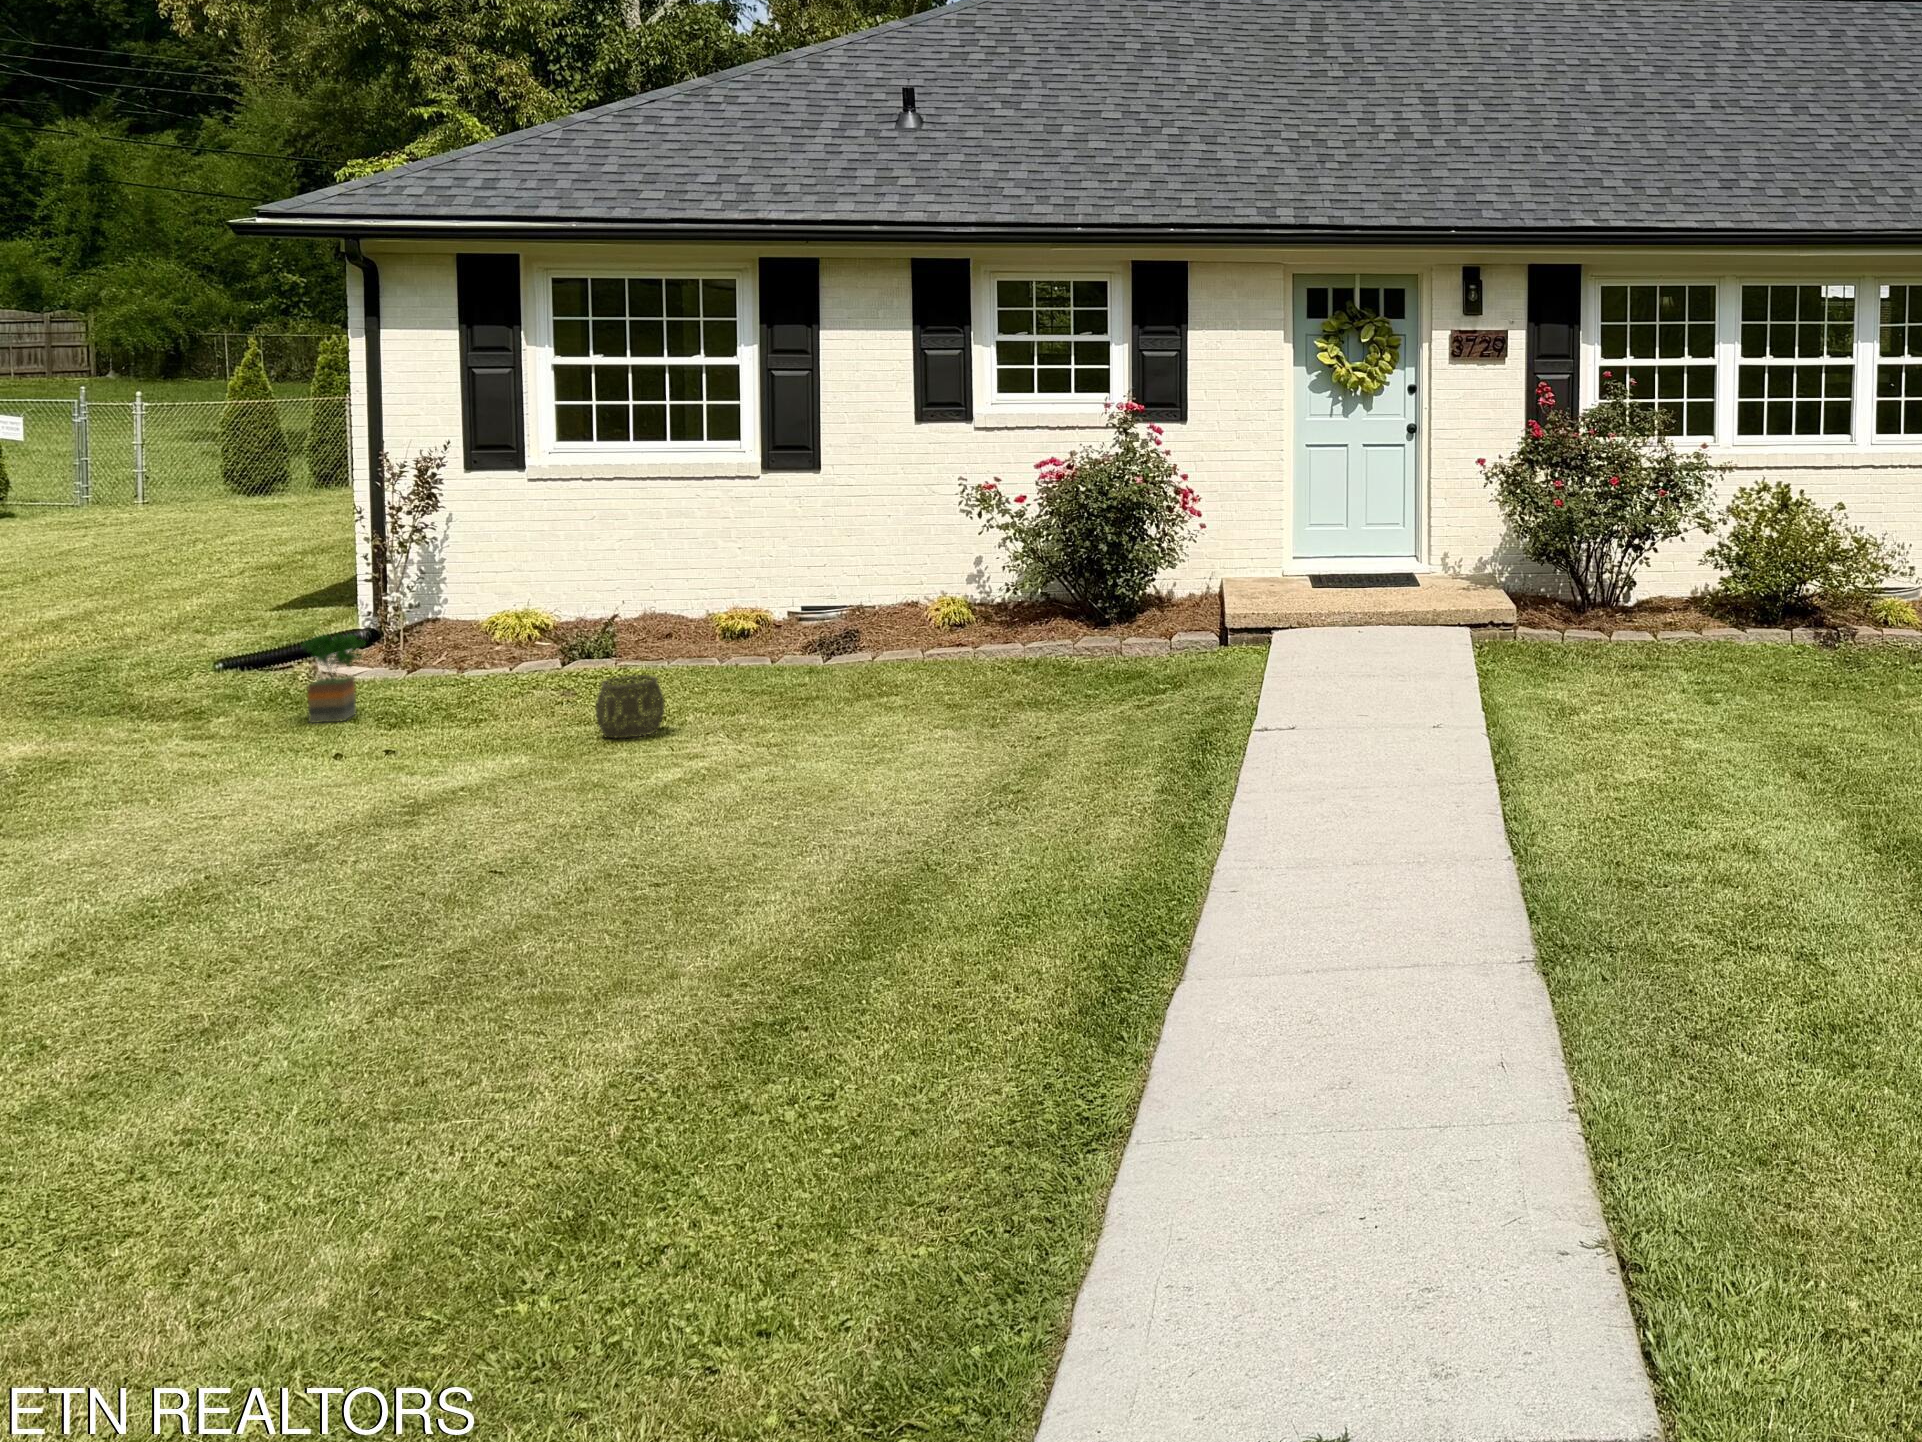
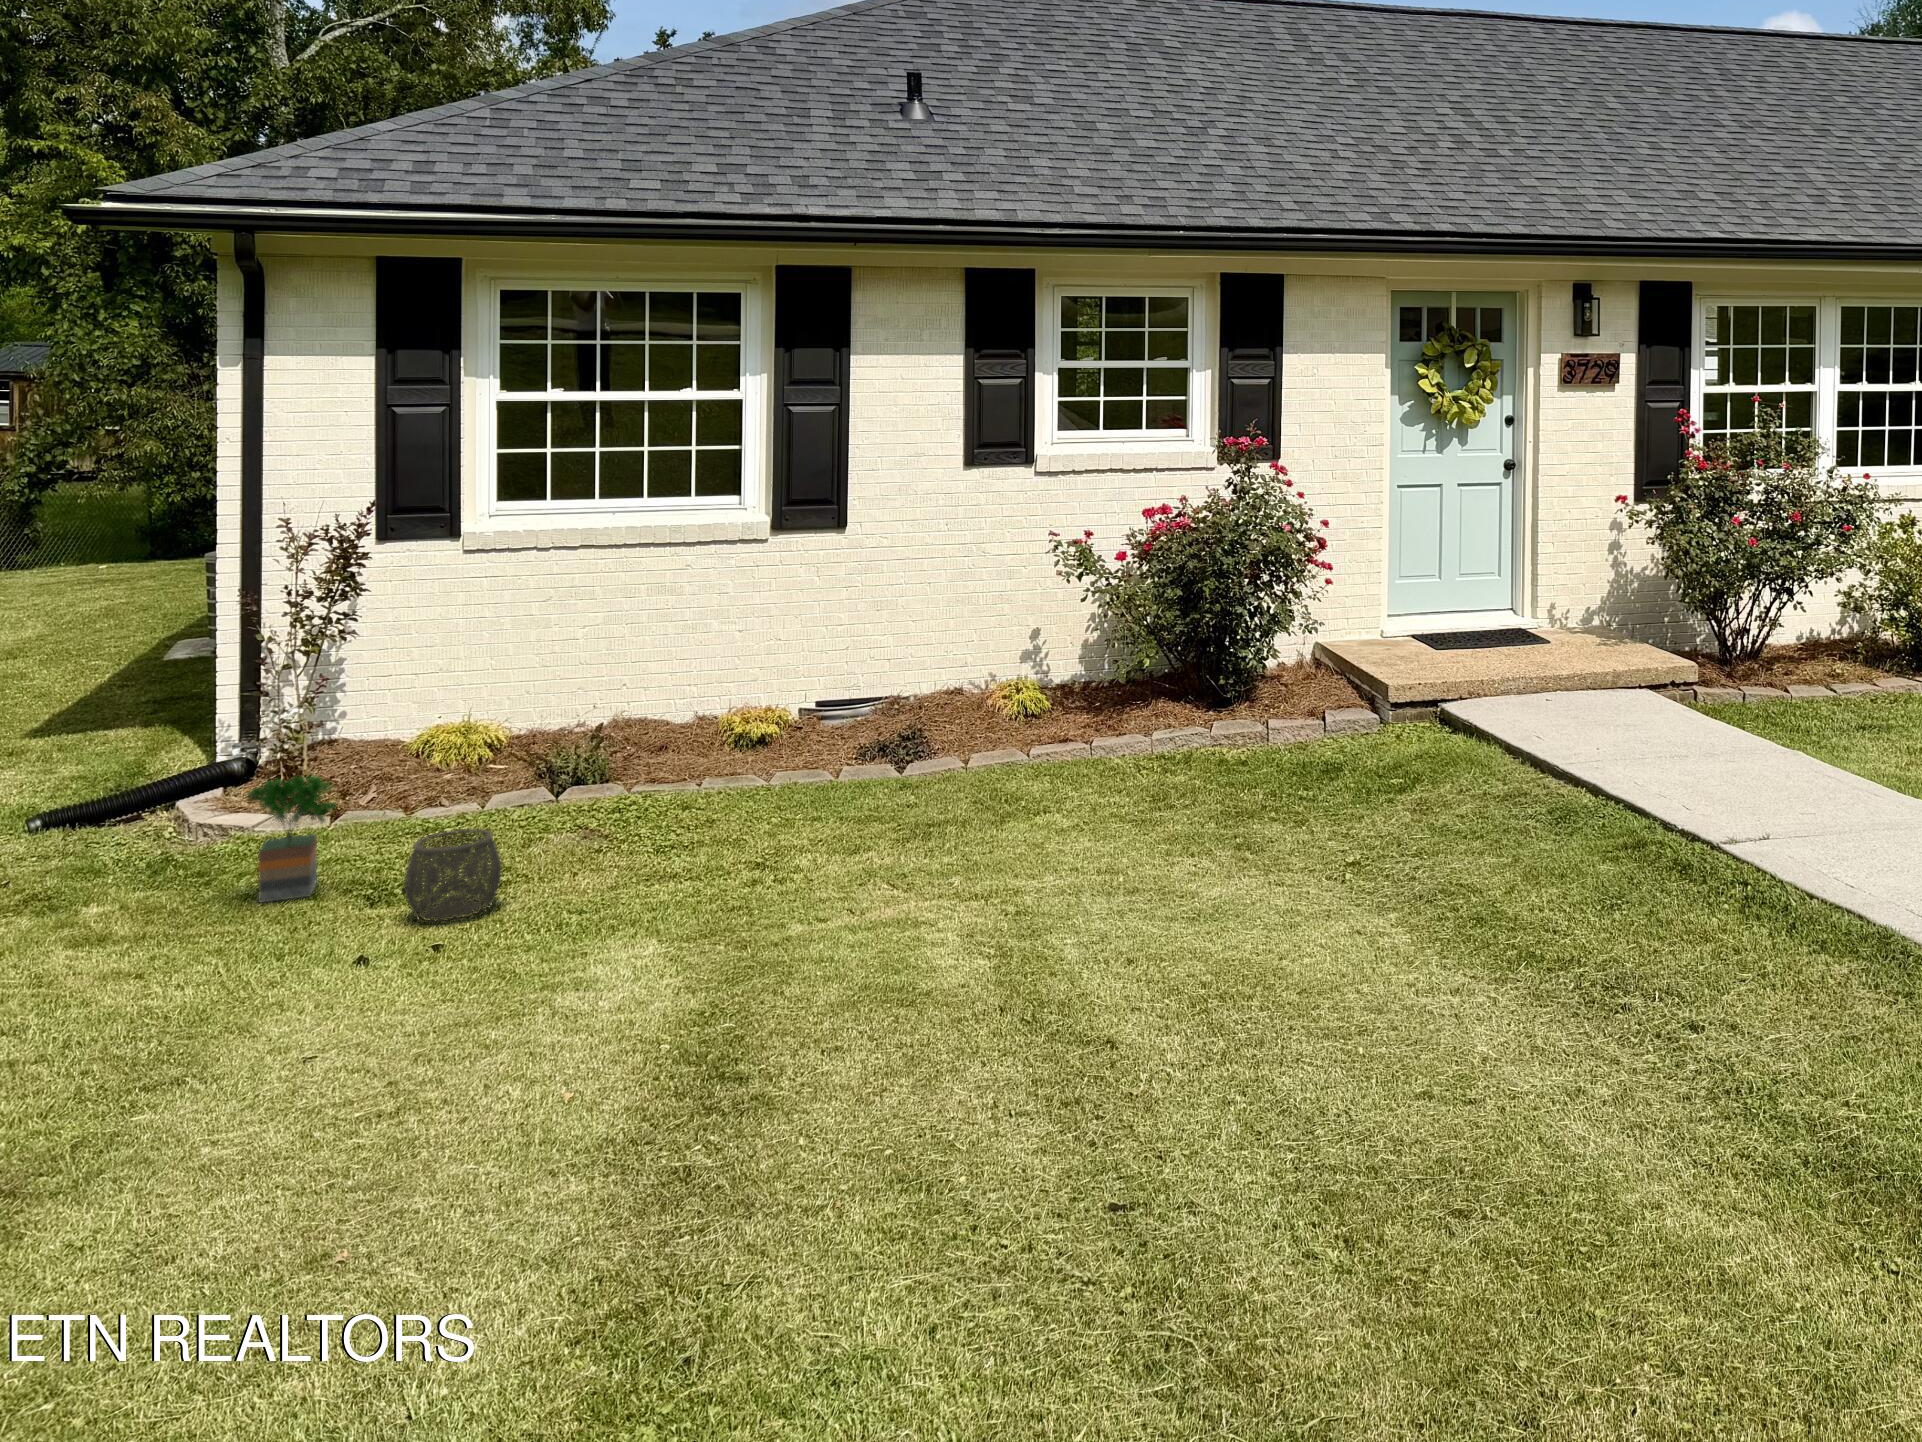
woven basket: present [596,675,665,739] -> present [404,829,502,921]

